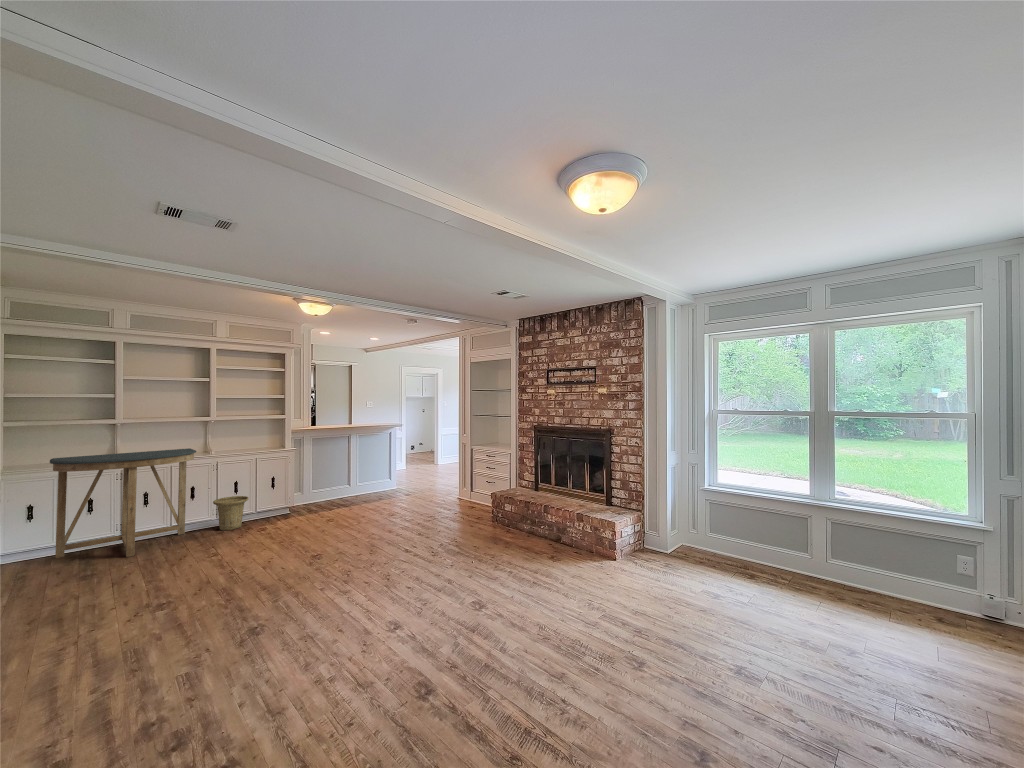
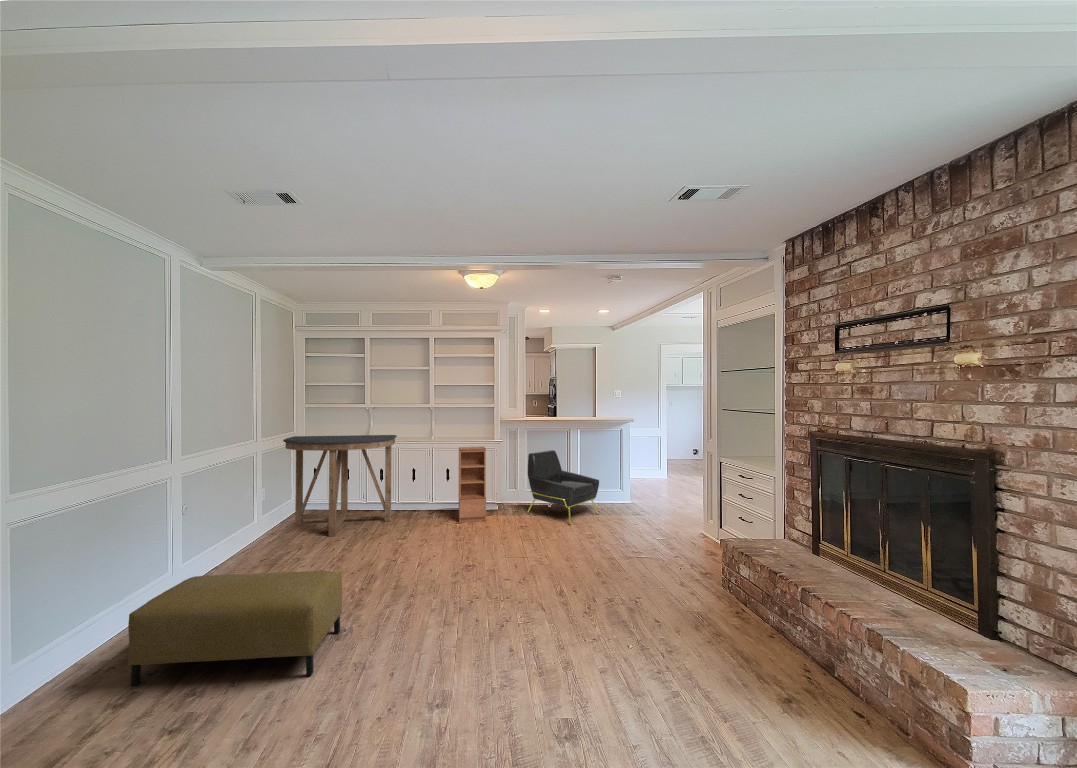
armchair: none [320,452,381,508] -> present [527,450,599,525]
bookcase: none [257,453,290,522] -> present [459,447,486,522]
basket: present [213,496,249,530] -> none [412,489,444,525]
ottoman: none [93,554,276,683] -> present [128,571,342,686]

